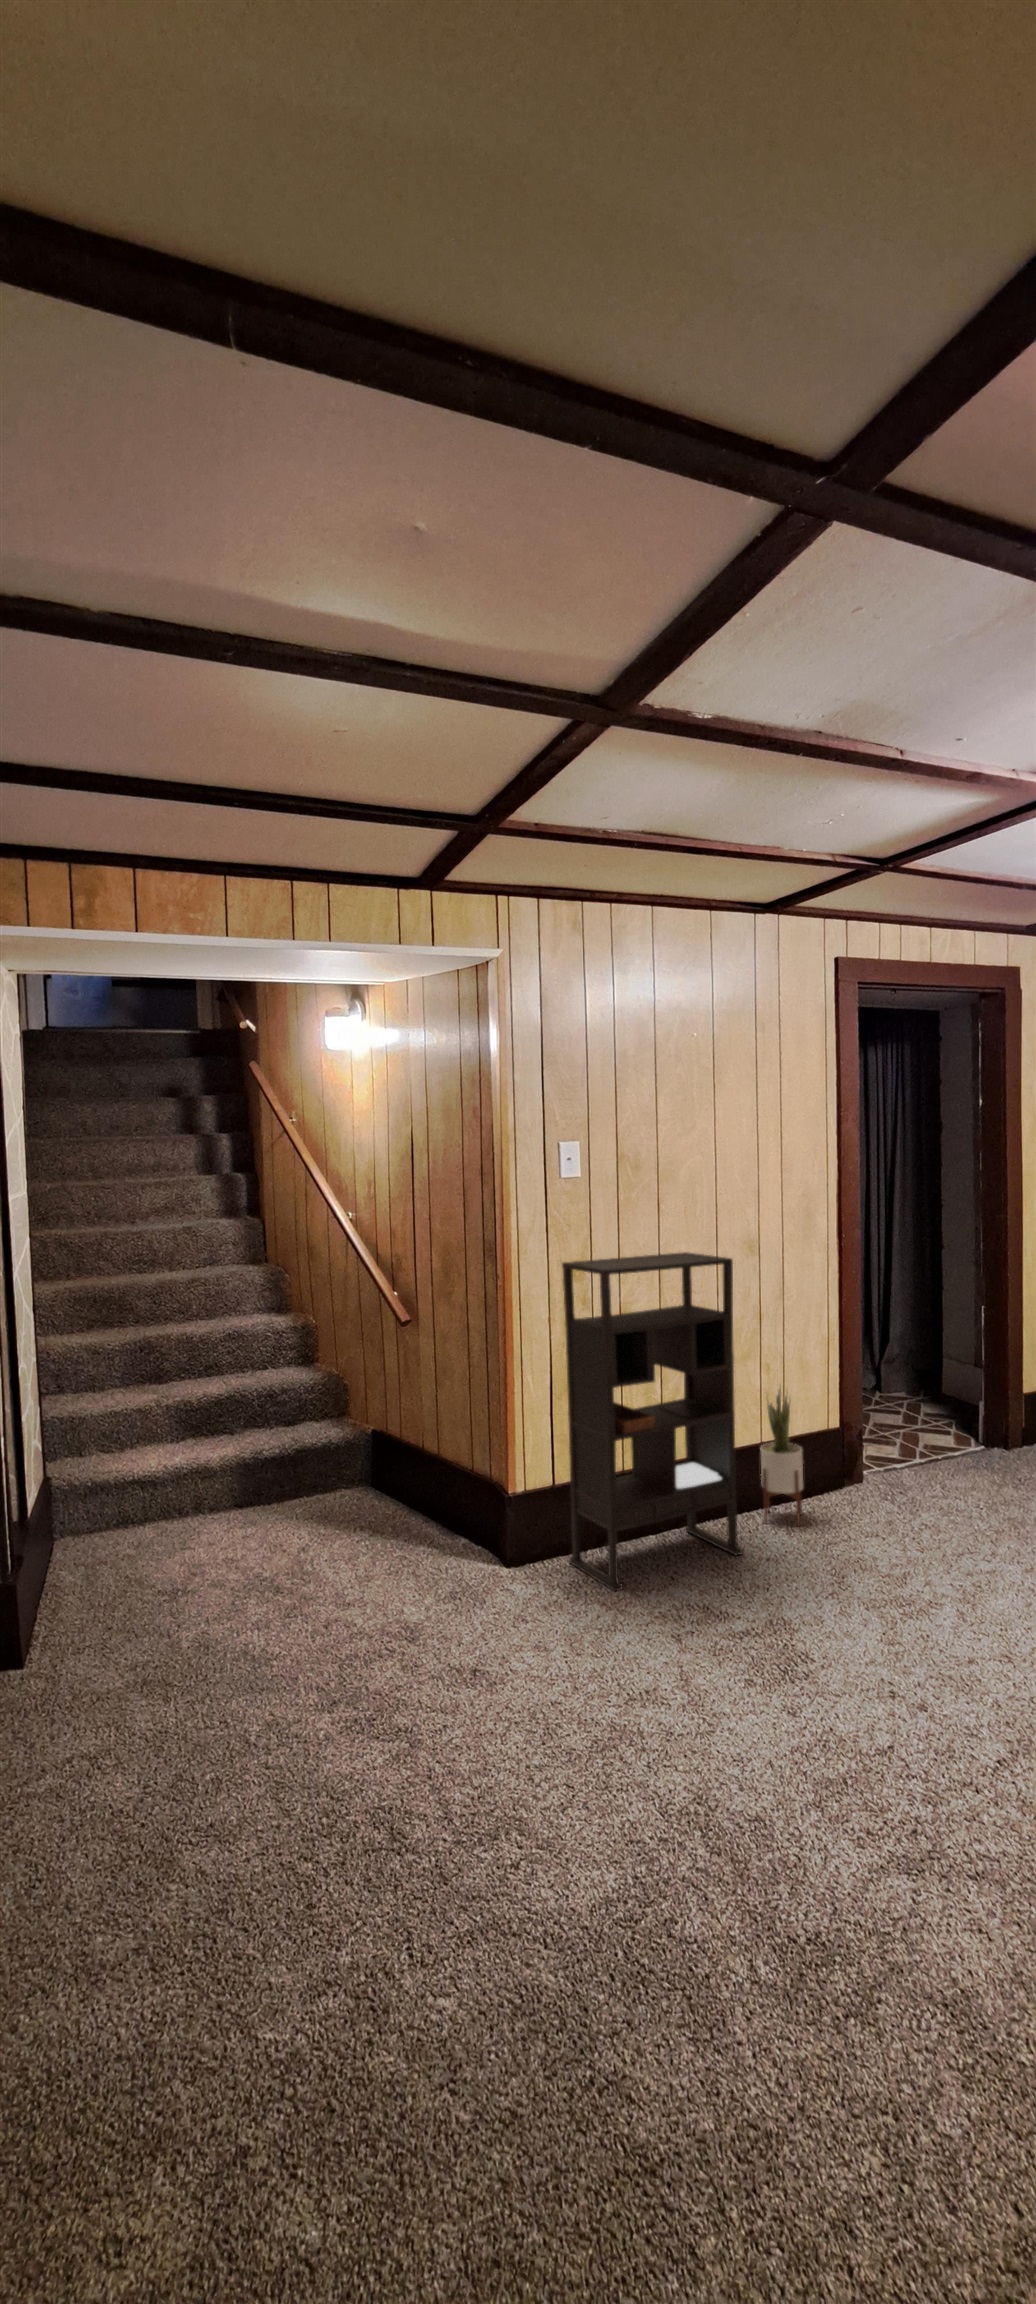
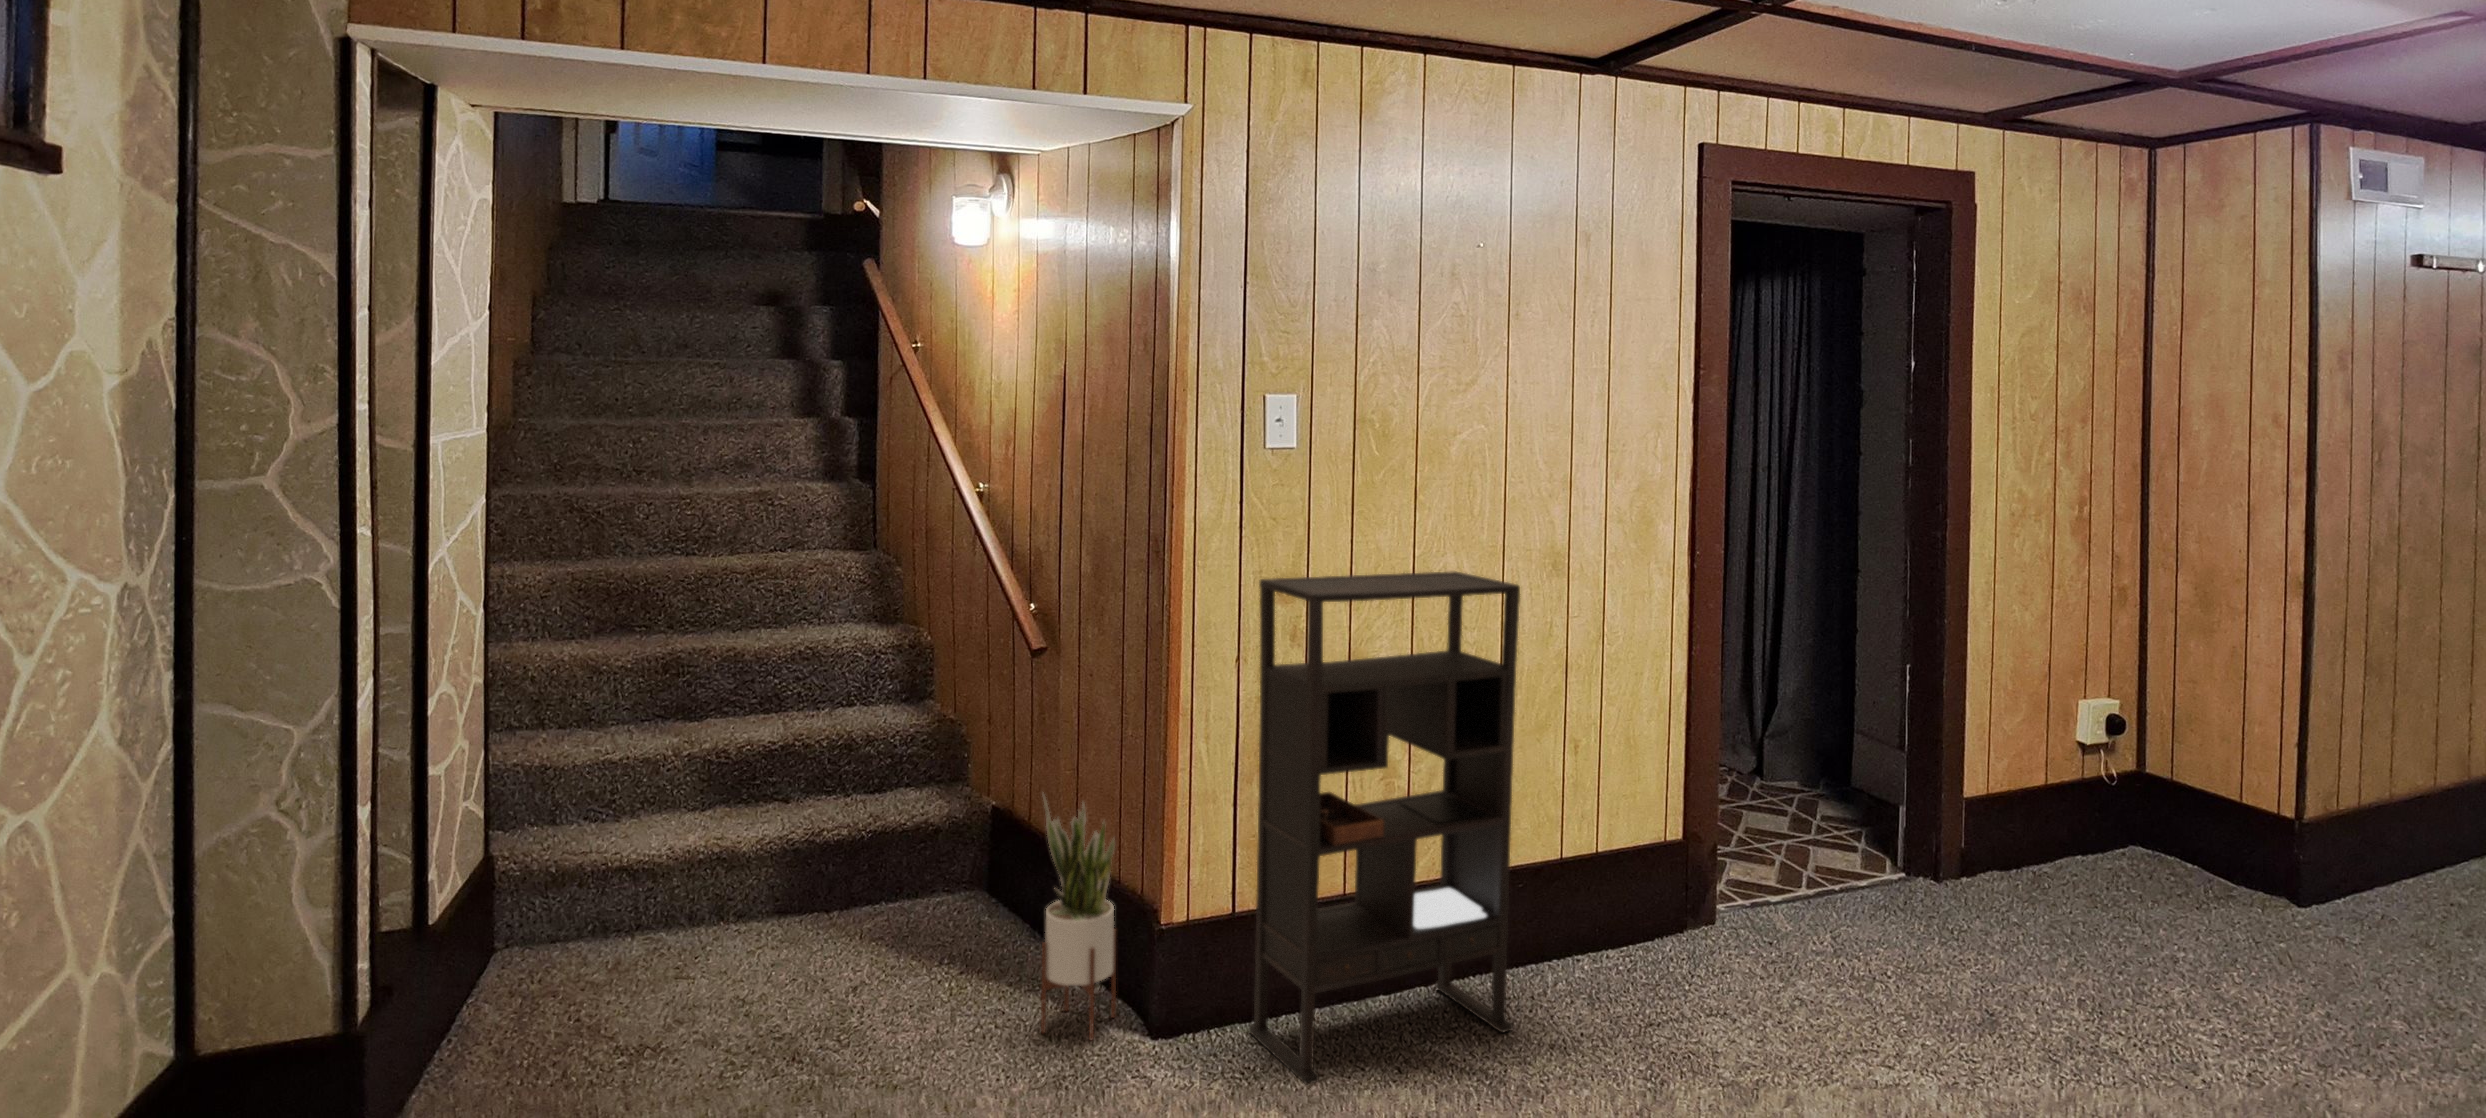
potted plant: present [761,1385,803,1526] -> present [1041,795,1116,1040]

